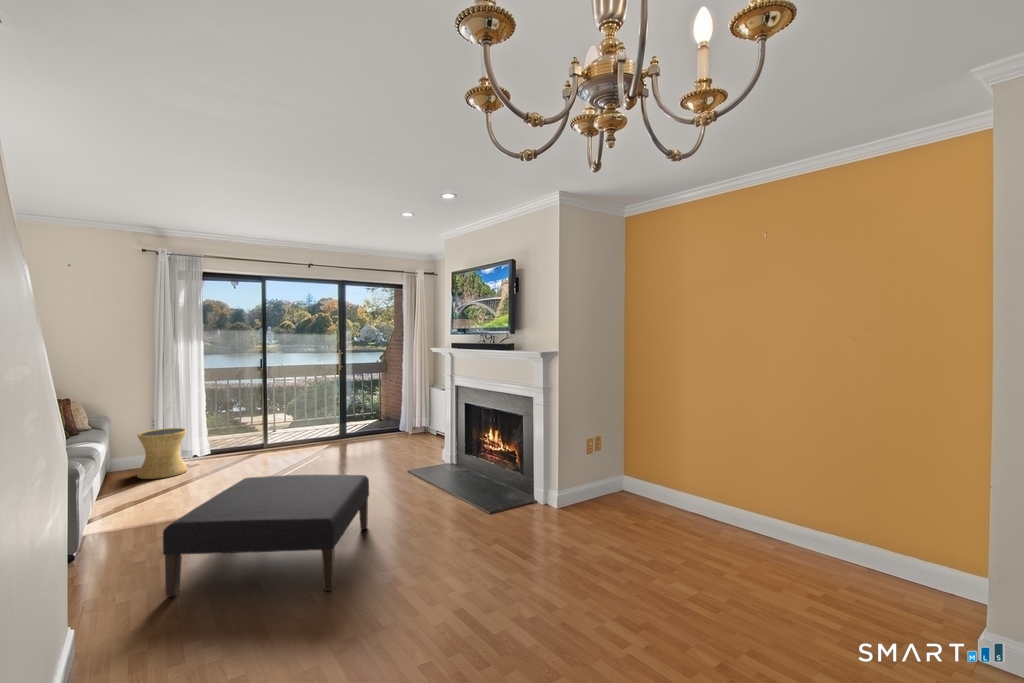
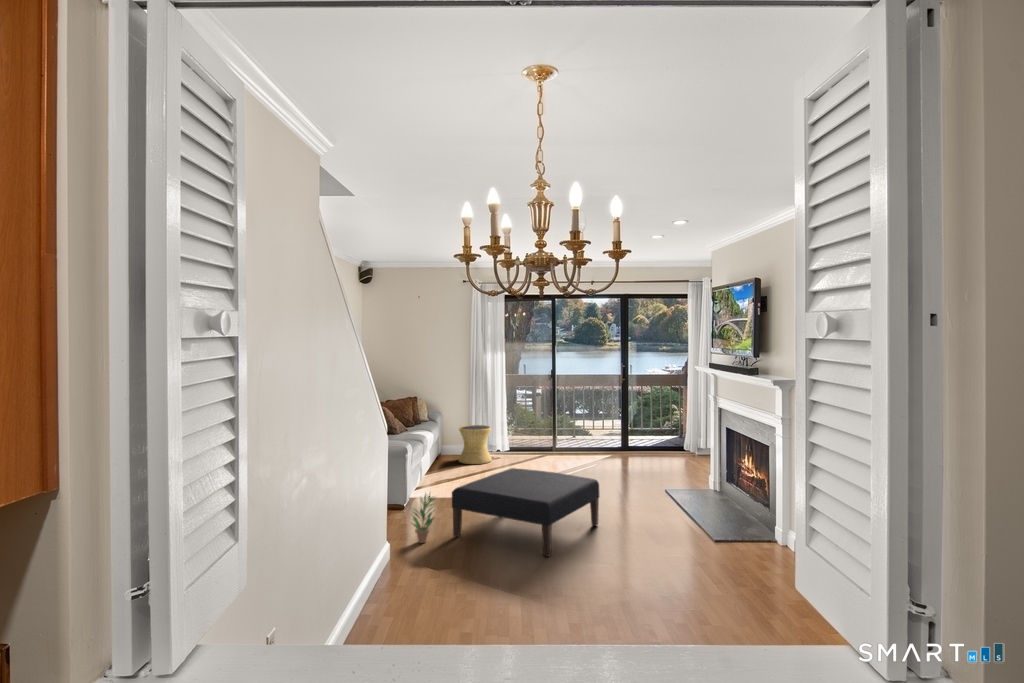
potted plant: none [81,538,137,627] -> present [411,494,434,543]

